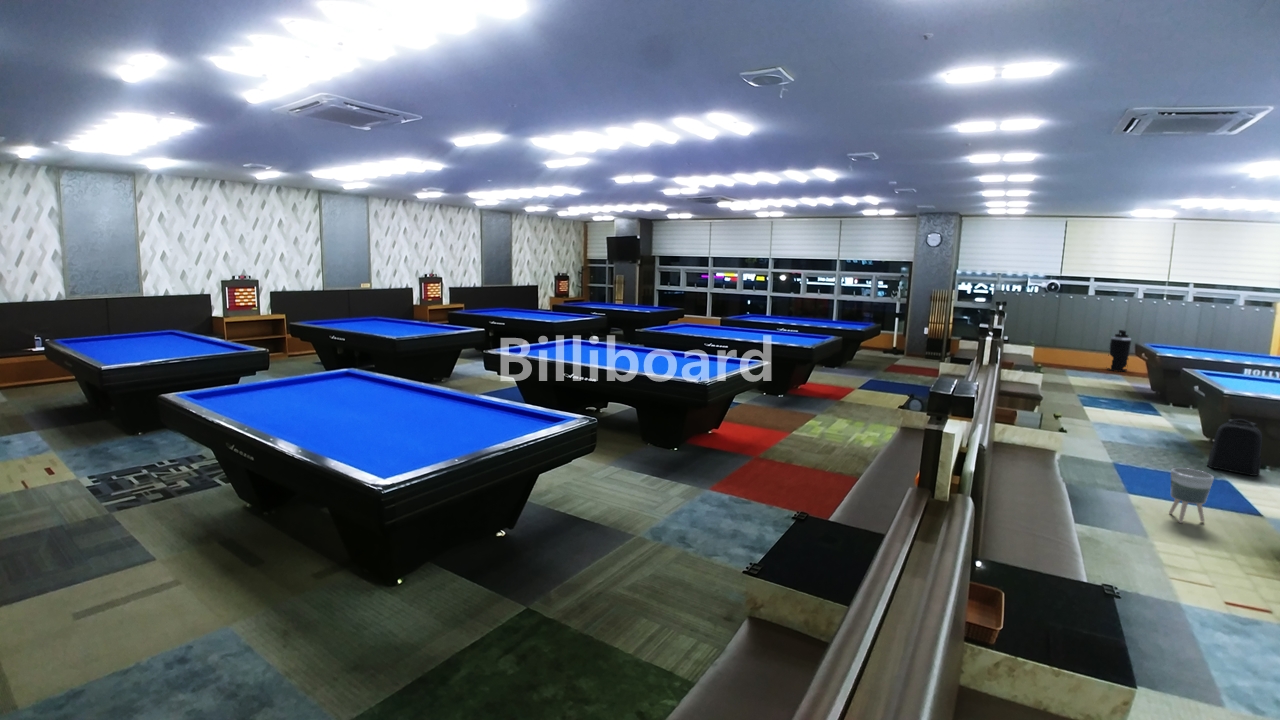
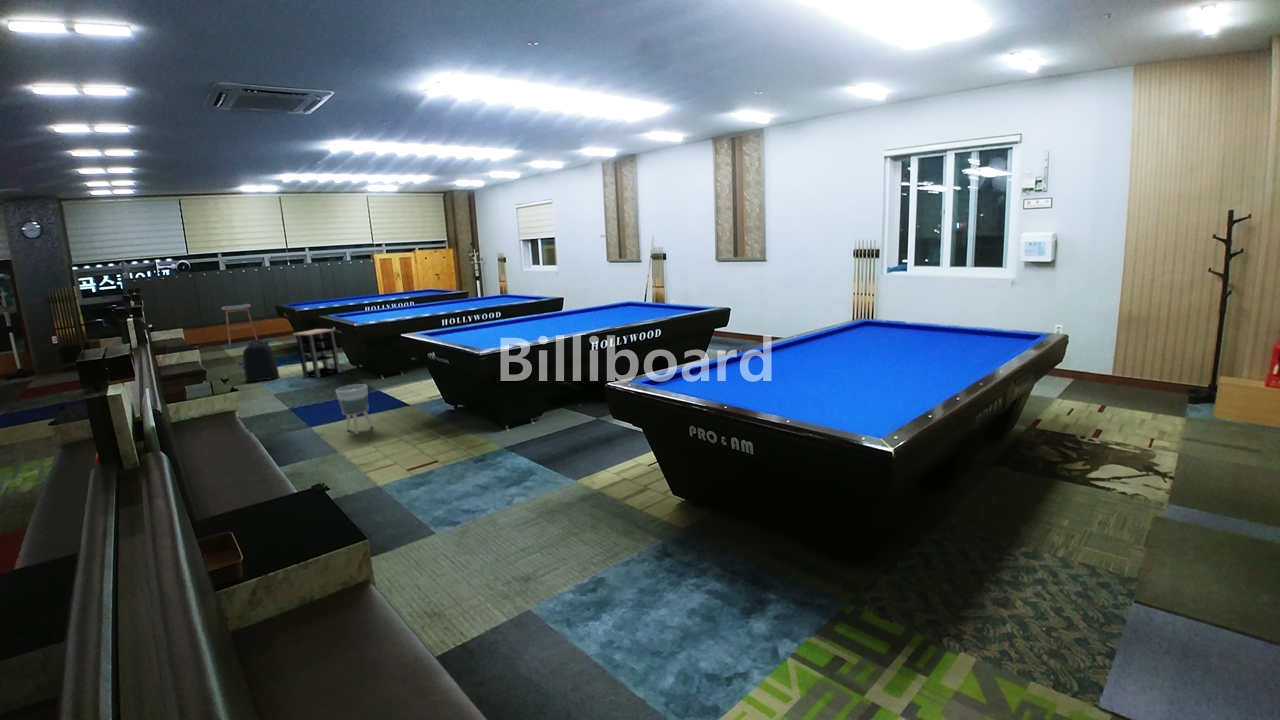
trash can: present [1107,330,1131,372] -> none [257,298,281,338]
stool: none [1069,331,1105,372] -> present [222,304,258,346]
side table: none [1138,384,1195,439] -> present [293,329,340,378]
backpack: present [1207,419,1262,476] -> present [243,341,279,382]

